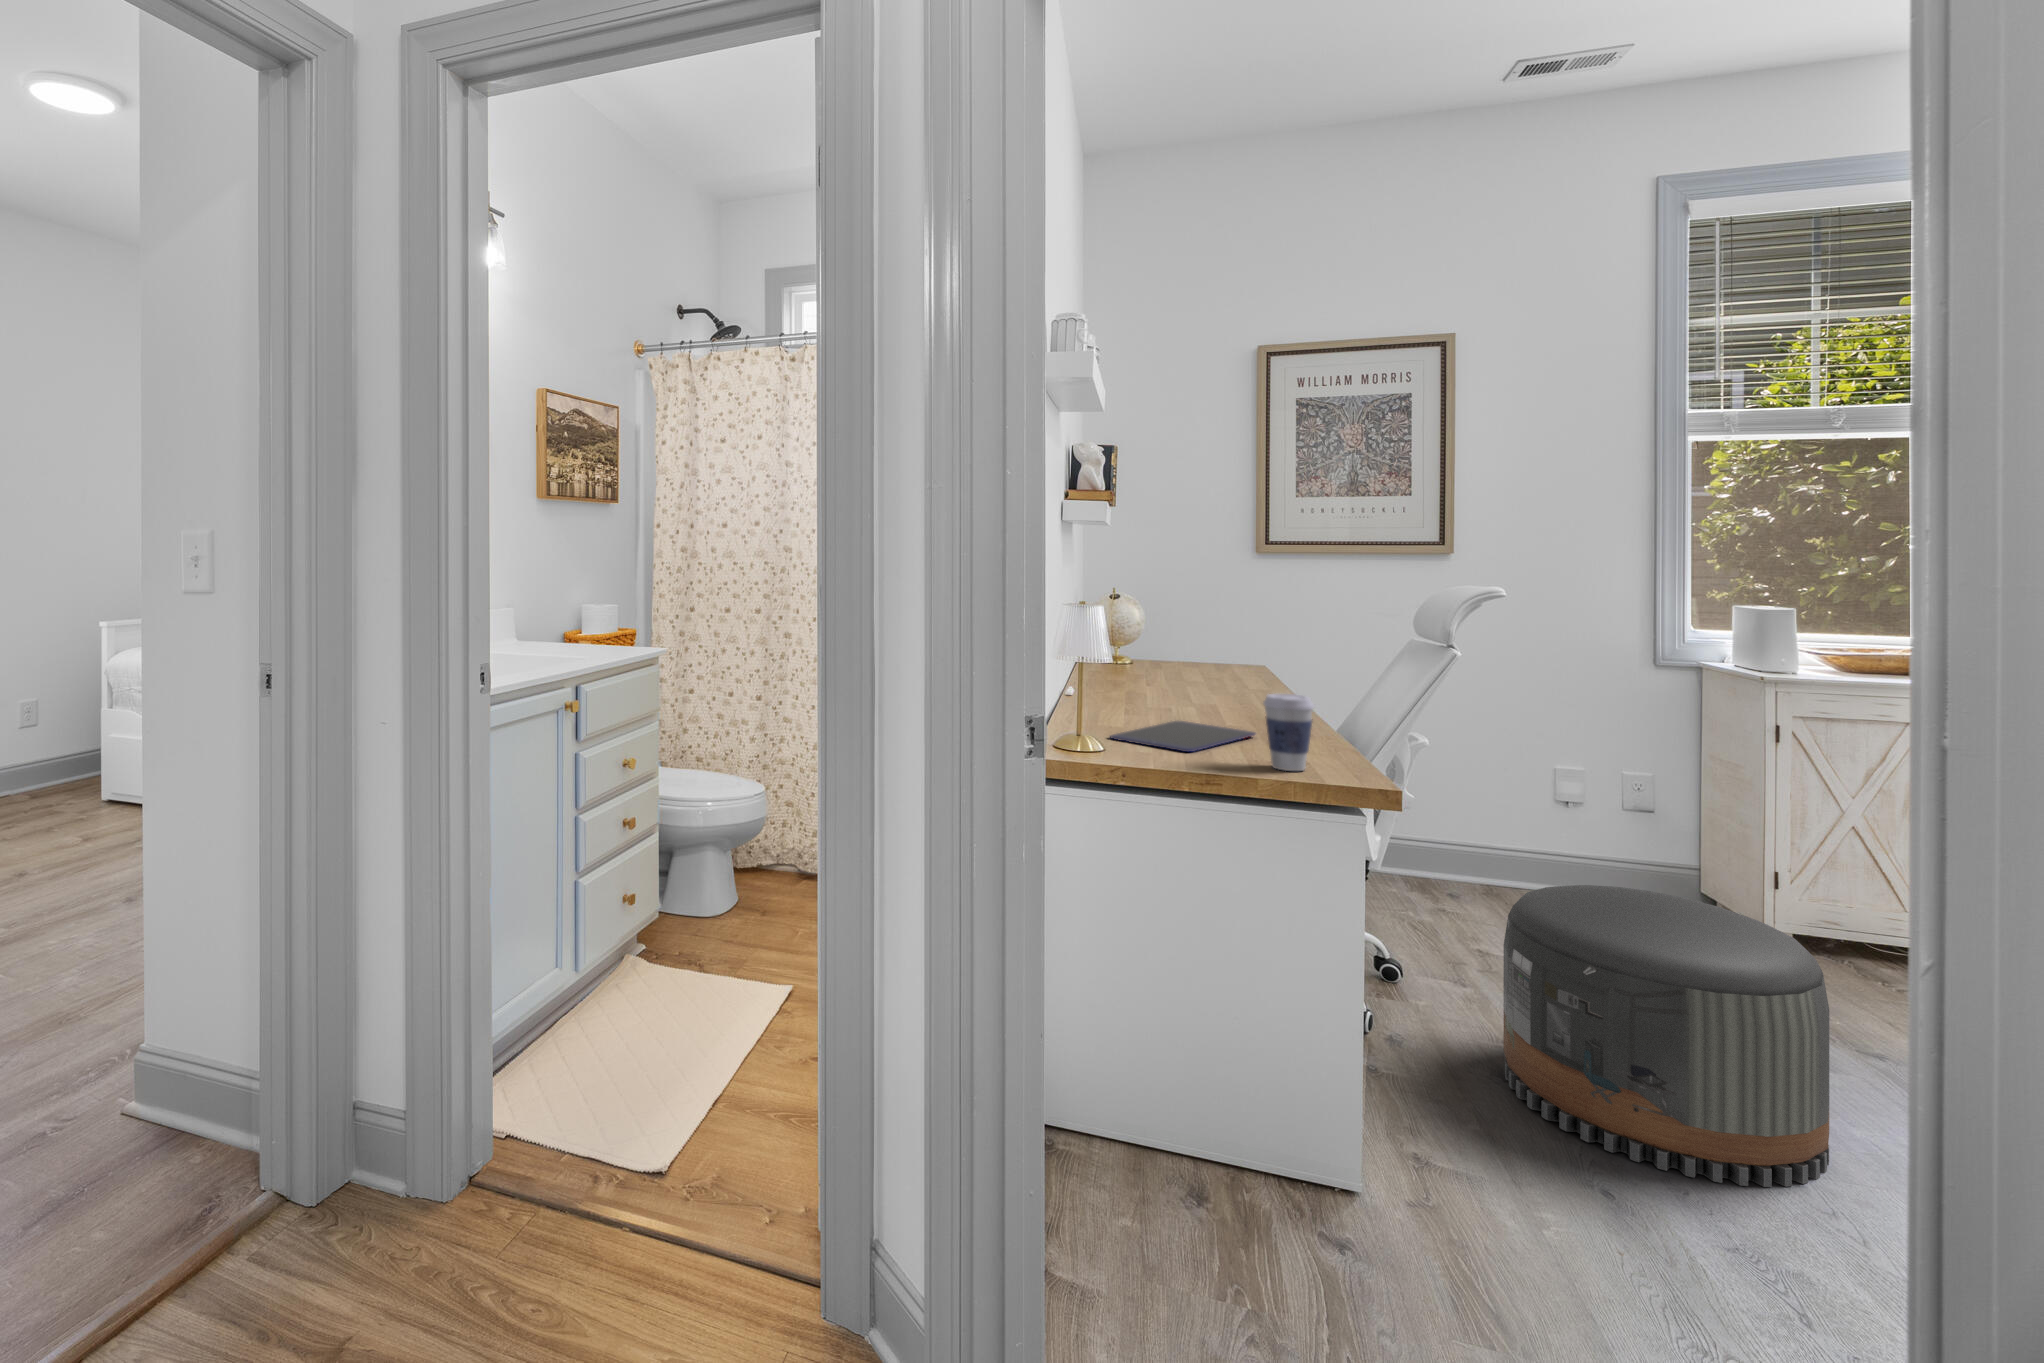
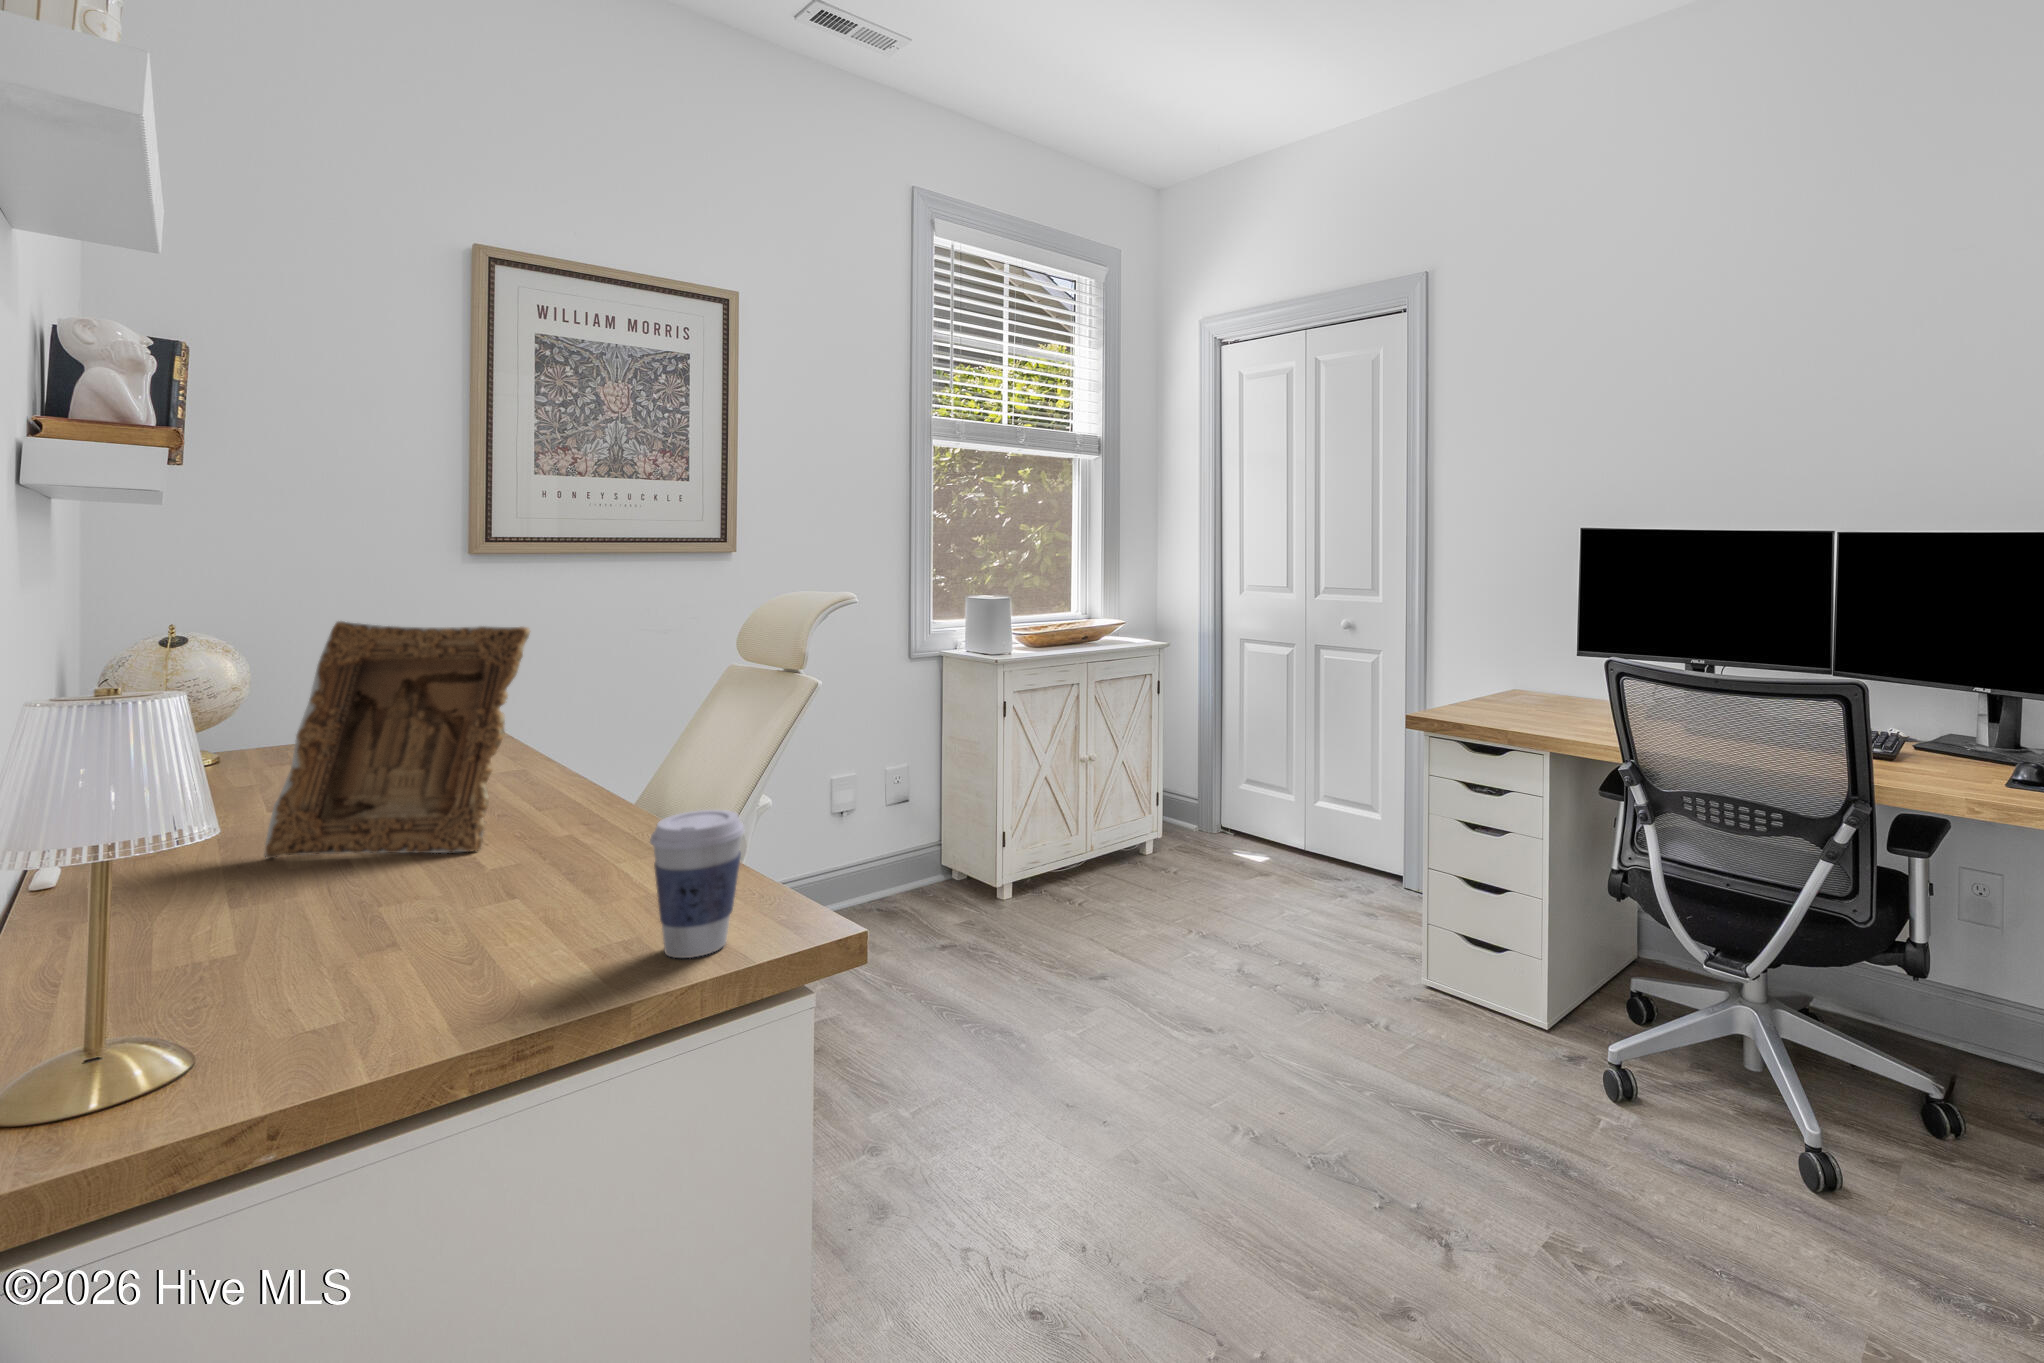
picture frame: none [1132,587,1246,718] -> present [265,621,530,858]
tablet: present [1110,721,1256,752] -> none [242,872,582,994]
pouf: present [1503,885,1829,1187] -> none [877,908,1155,1248]

